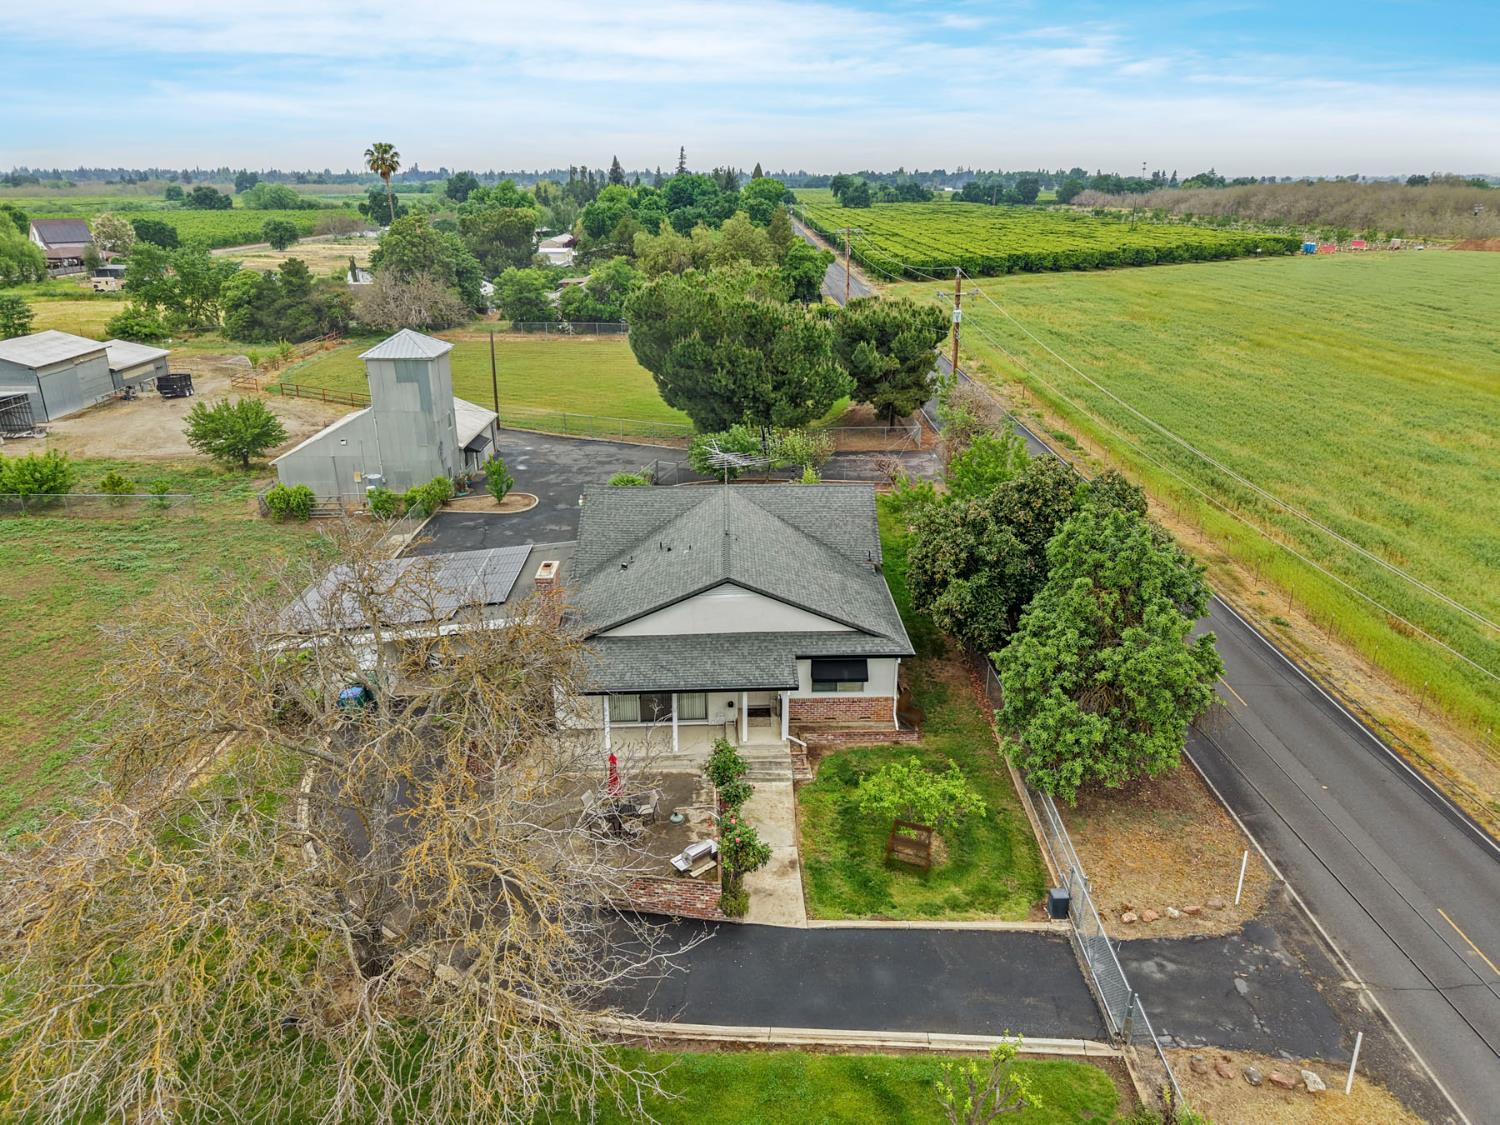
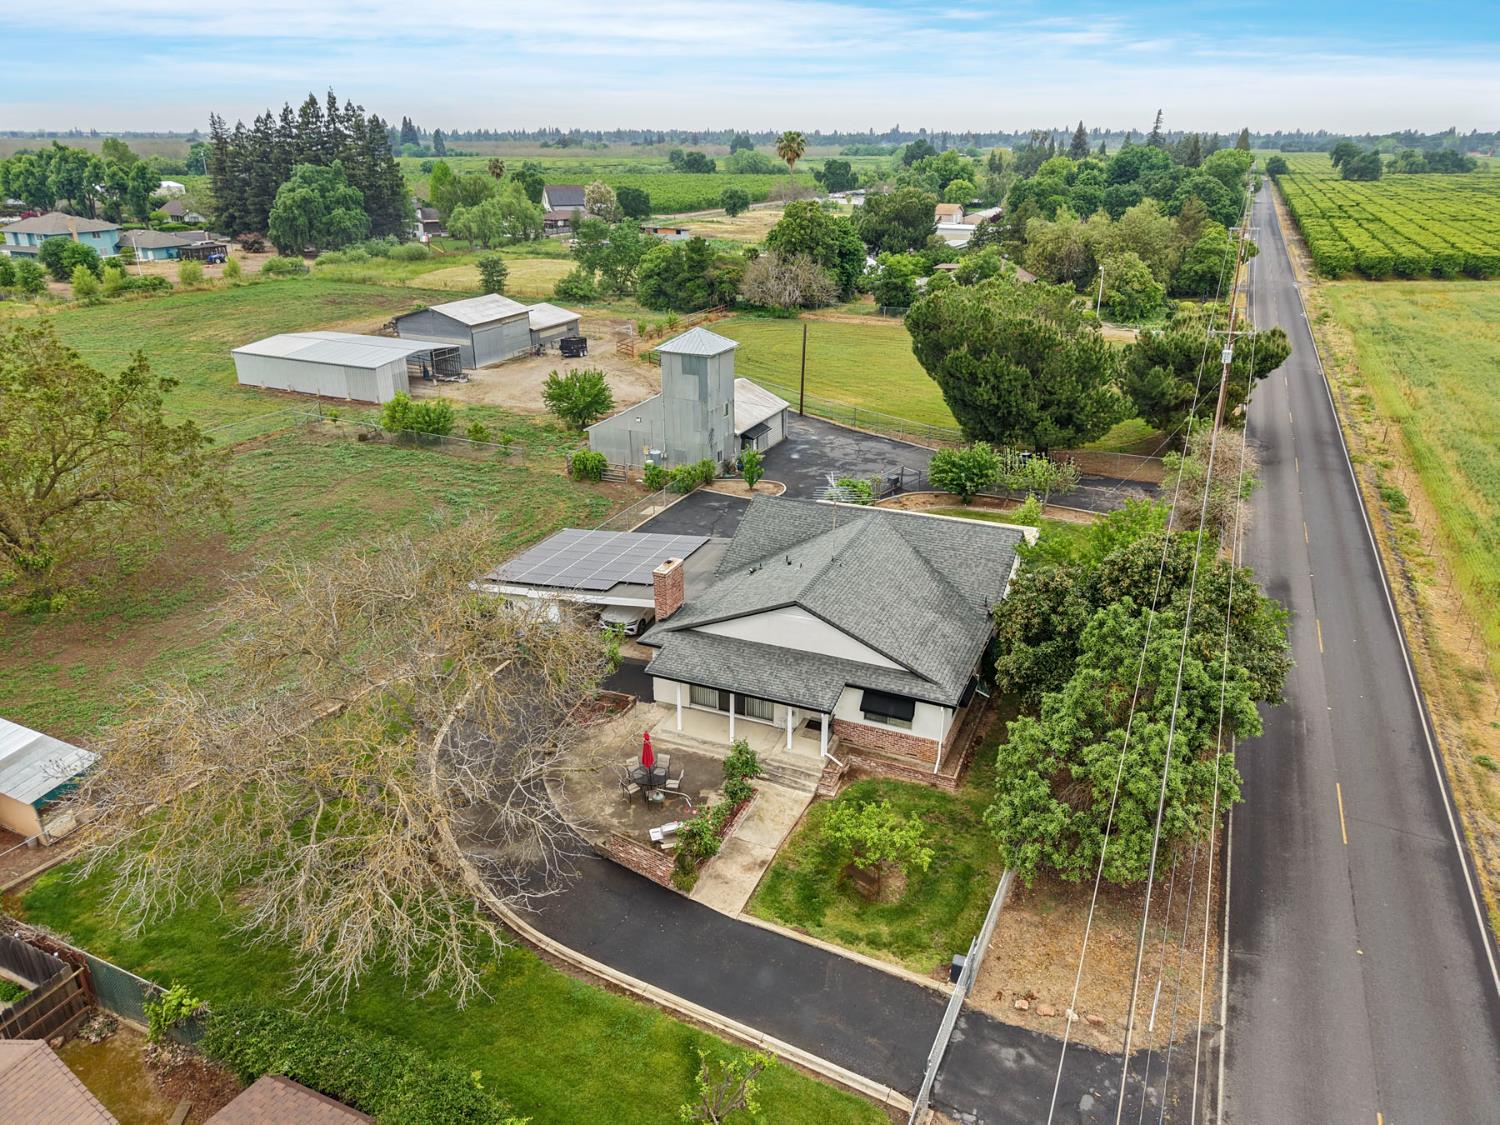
lounge chair: present [896,691,926,732] -> none [939,737,978,778]

